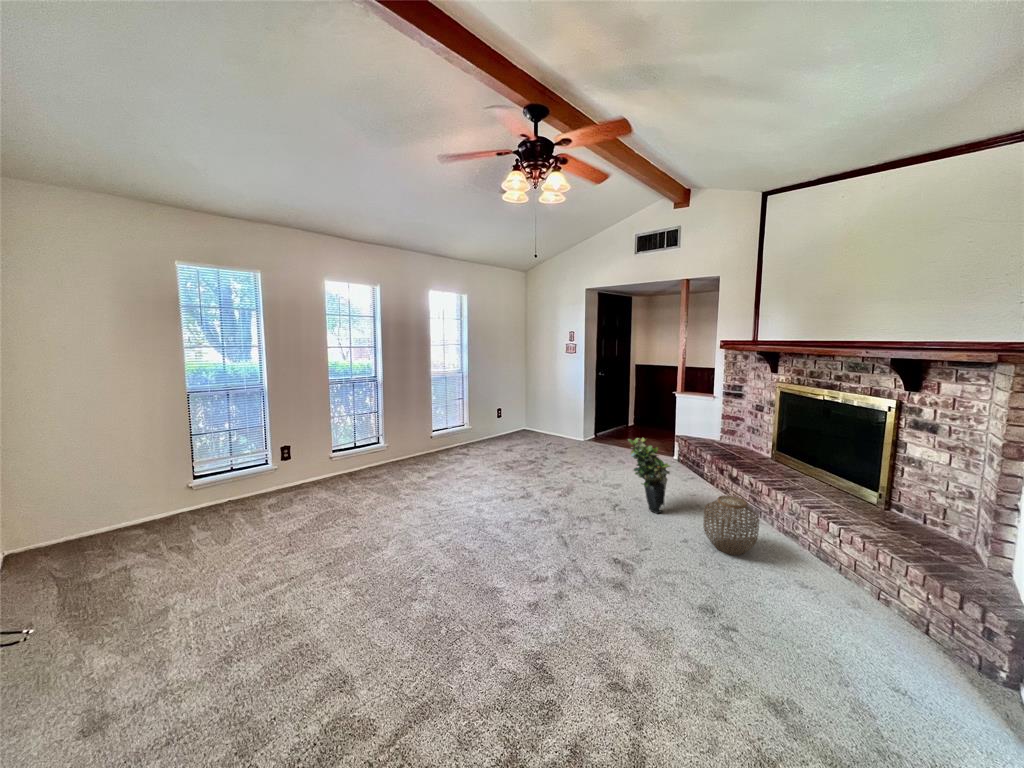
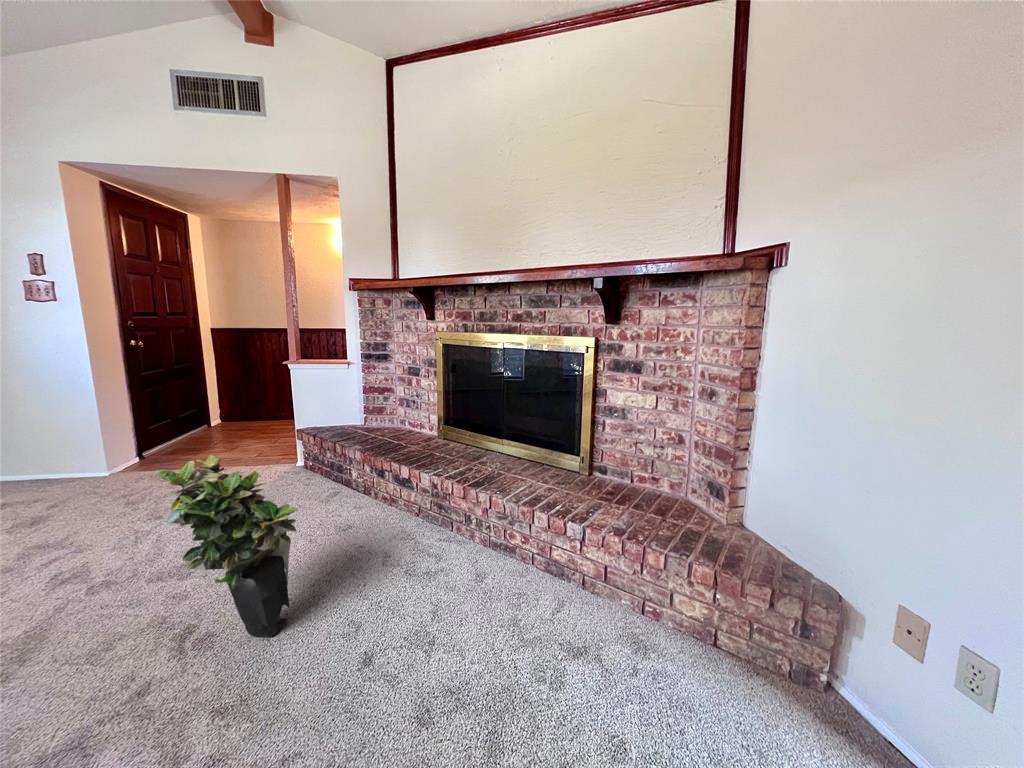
woven basket: present [703,496,759,555] -> none [400,543,510,686]

